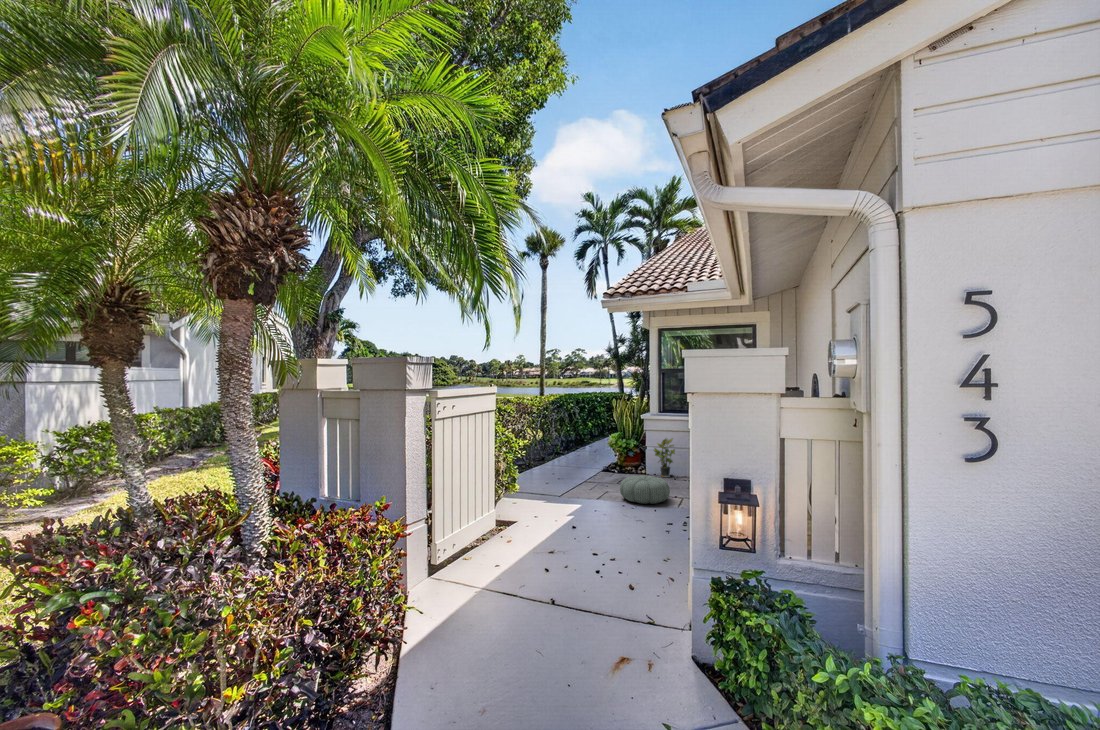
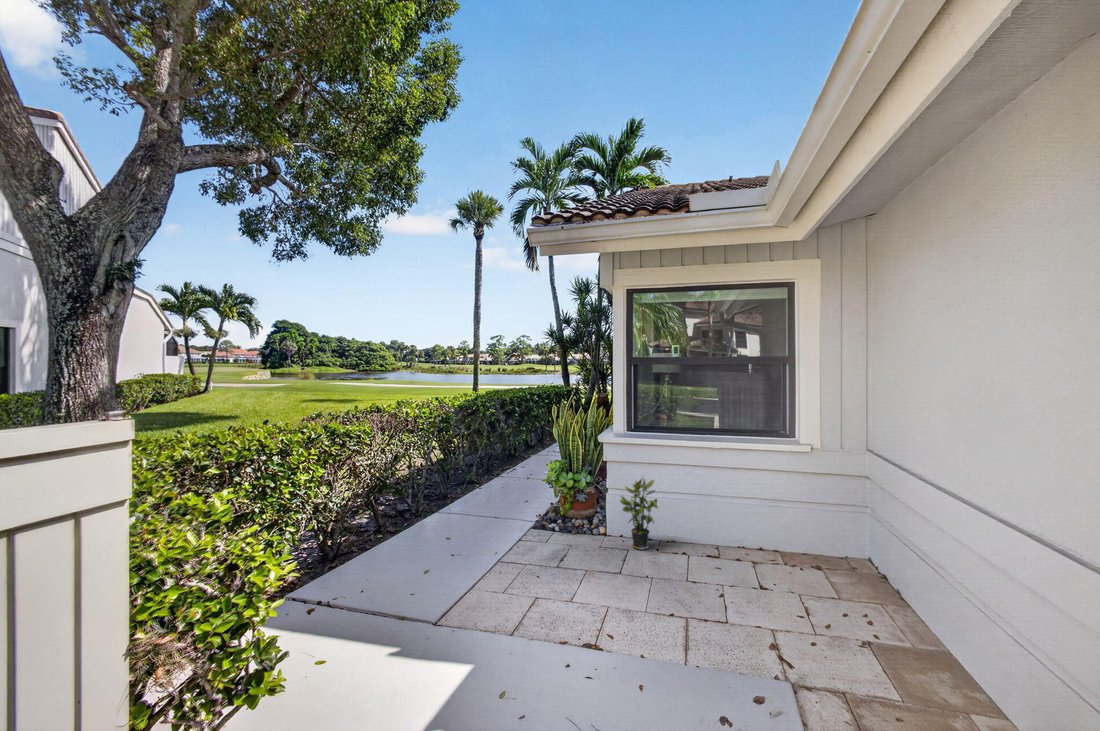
pouf: present [620,476,670,504] -> none [558,588,669,680]

